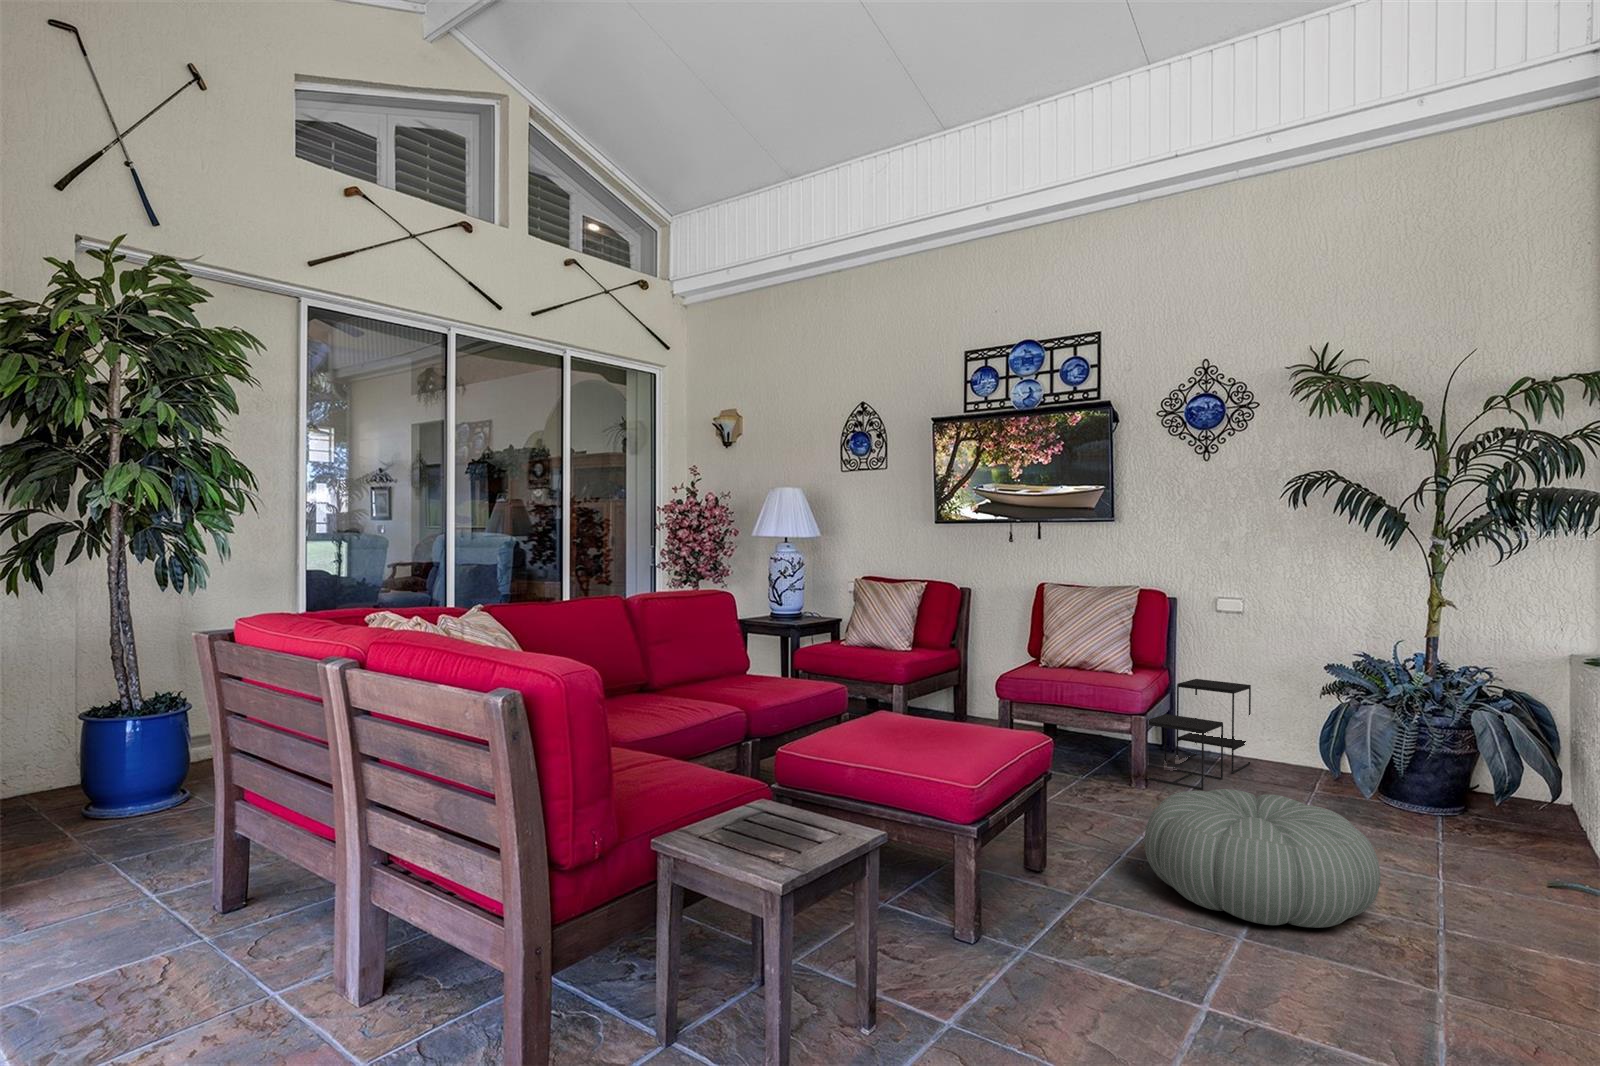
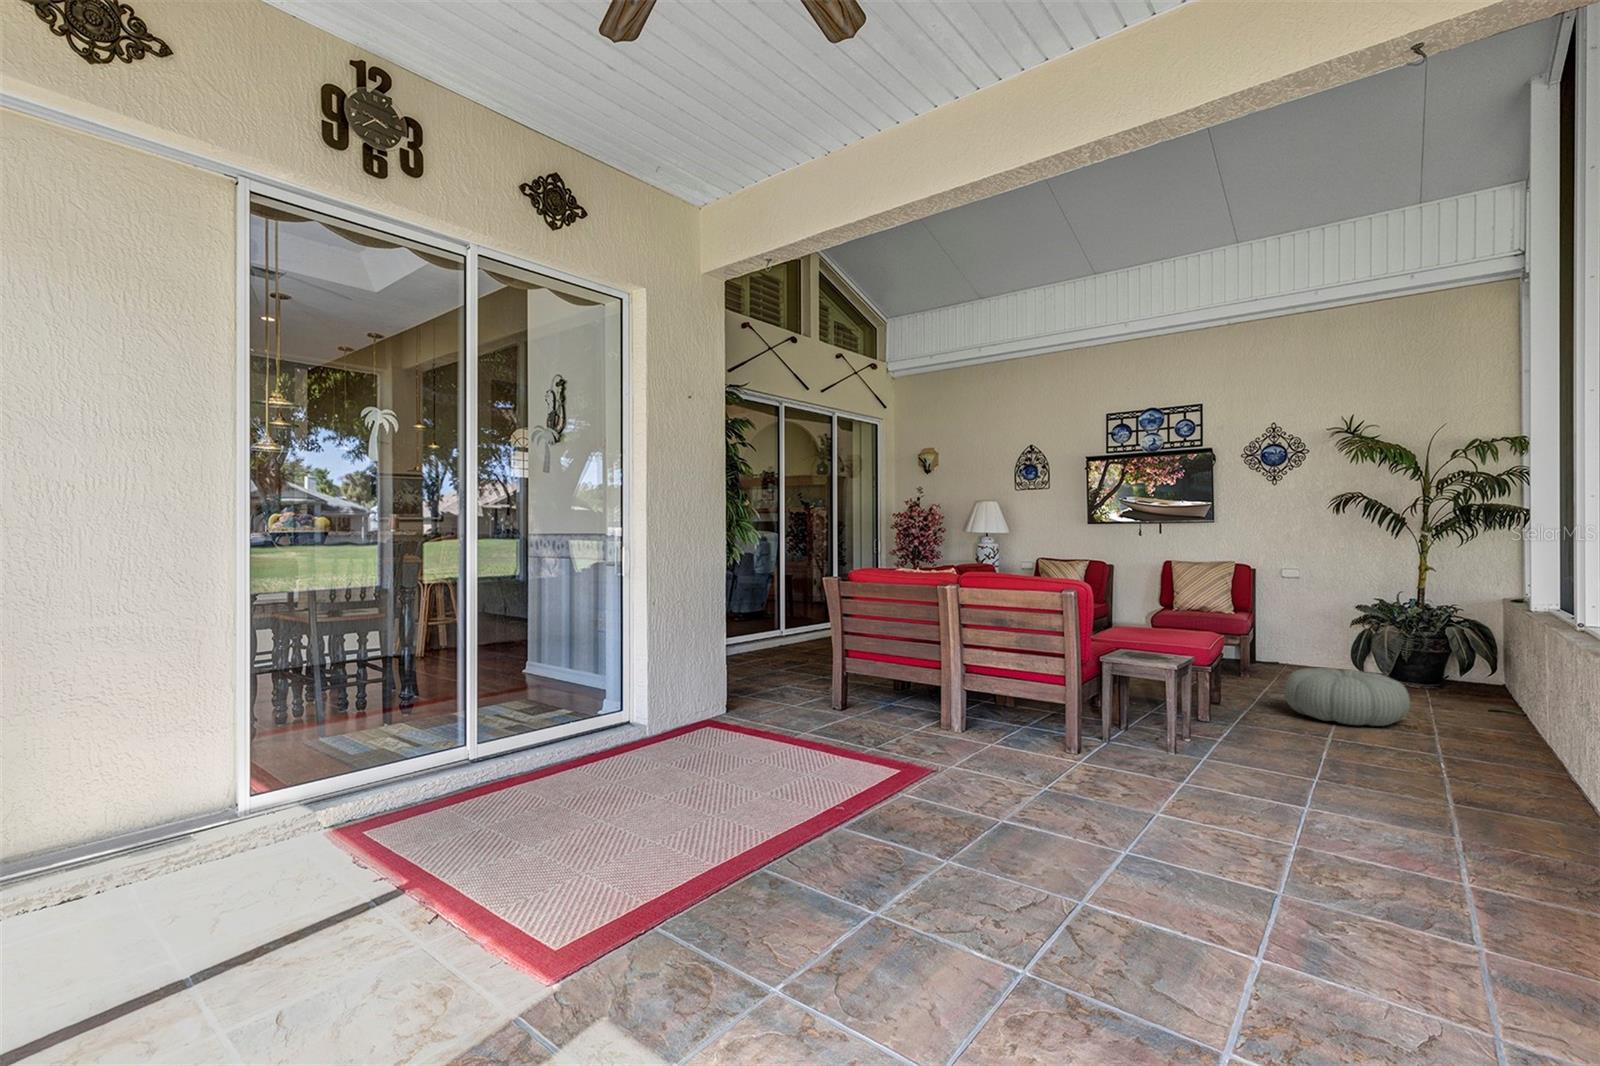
side table: present [1148,679,1251,790] -> none [1248,617,1306,678]

